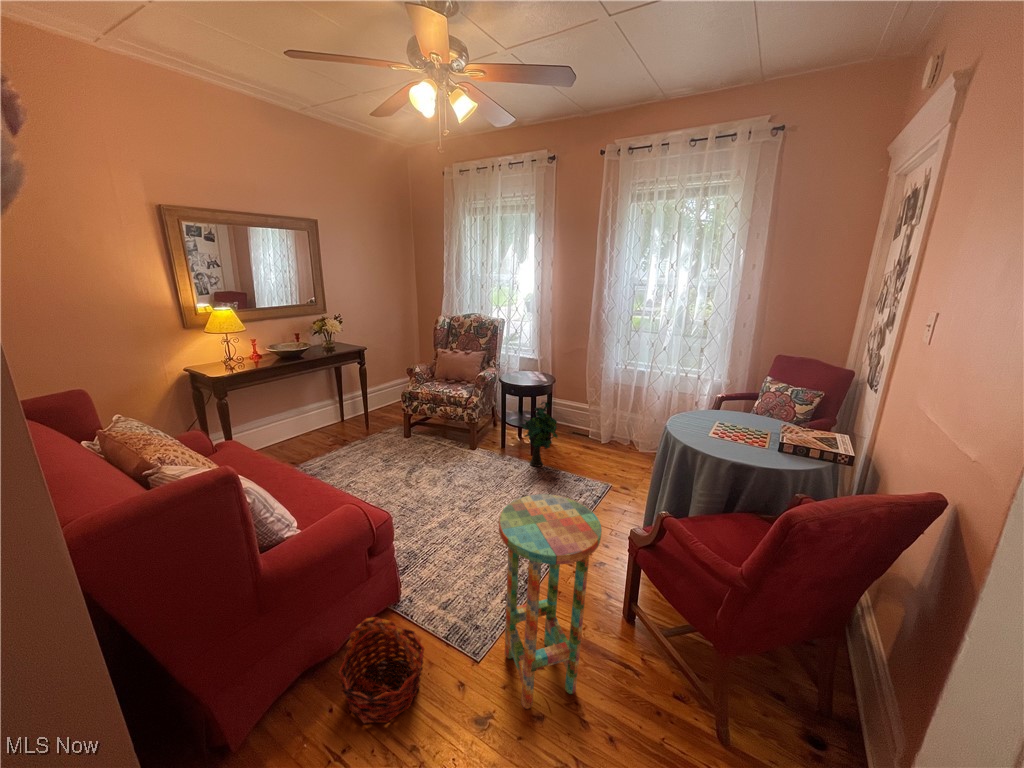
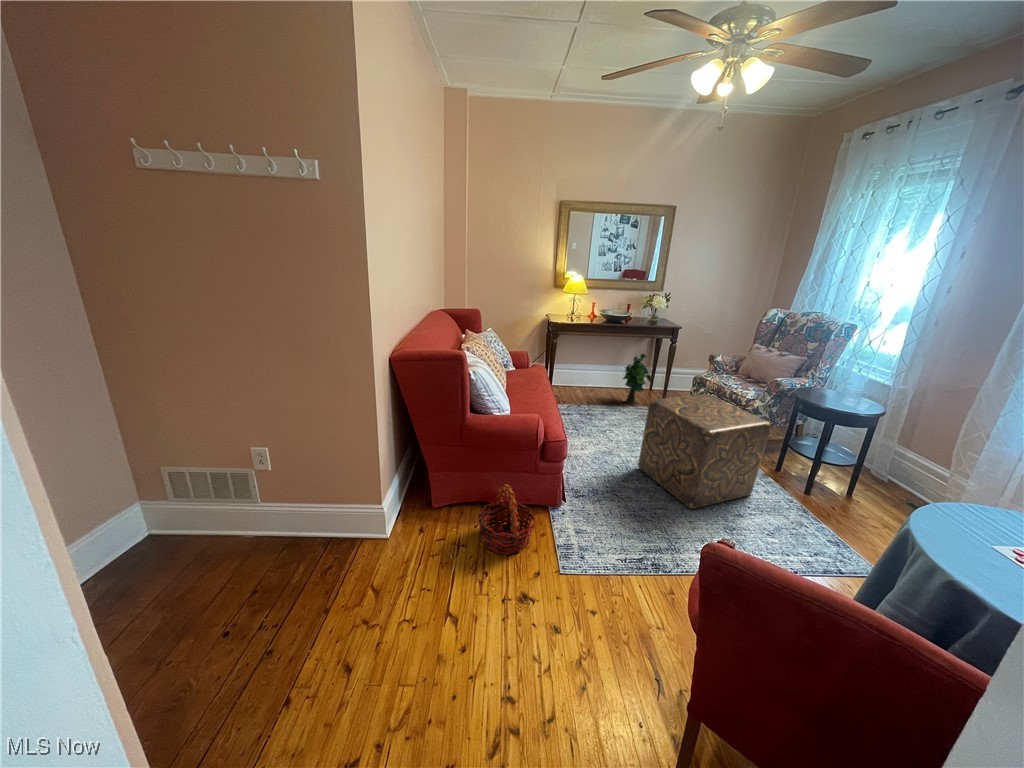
decorative plant: present [521,402,558,467] -> present [623,354,652,404]
ottoman: none [416,405,513,513] -> present [638,394,771,509]
side table: present [499,494,602,709] -> none [555,454,659,642]

